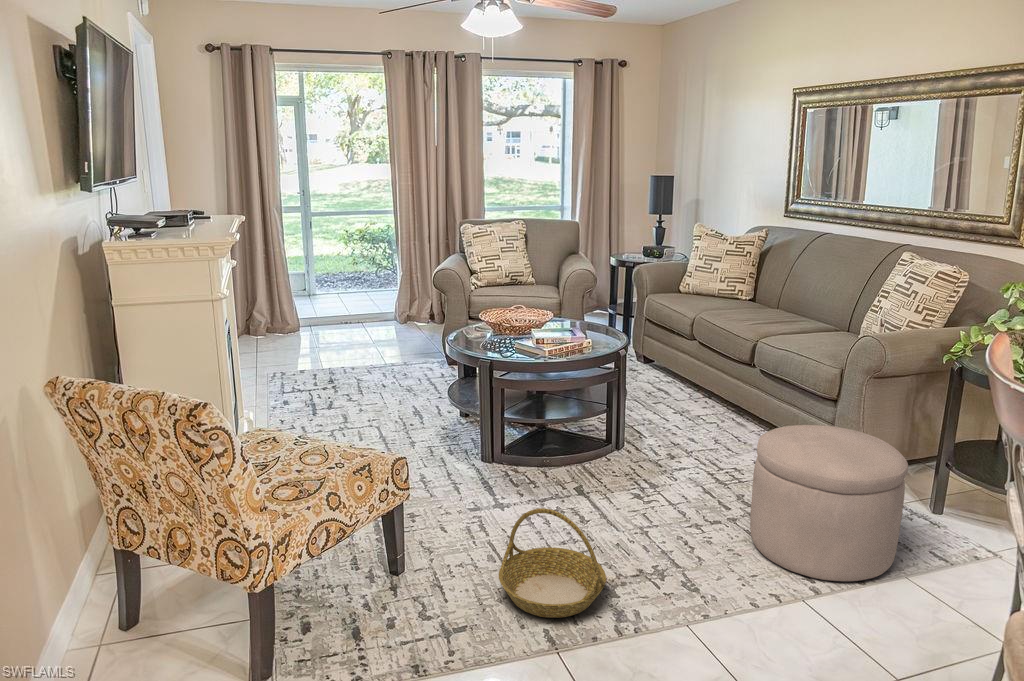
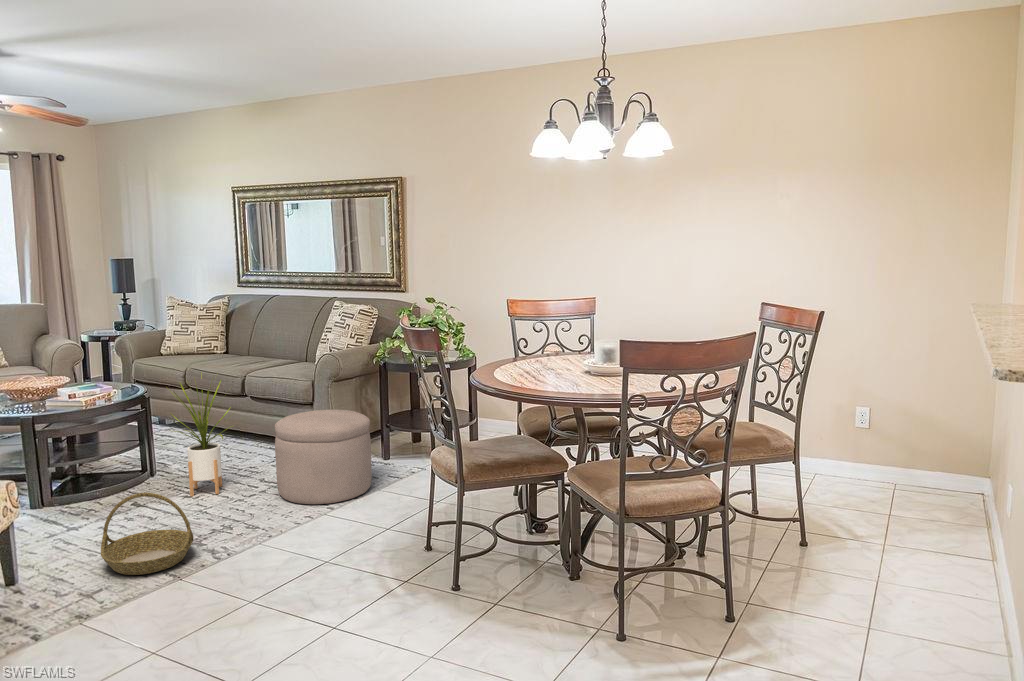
house plant: none [632,342,718,504] -> present [171,380,230,496]

